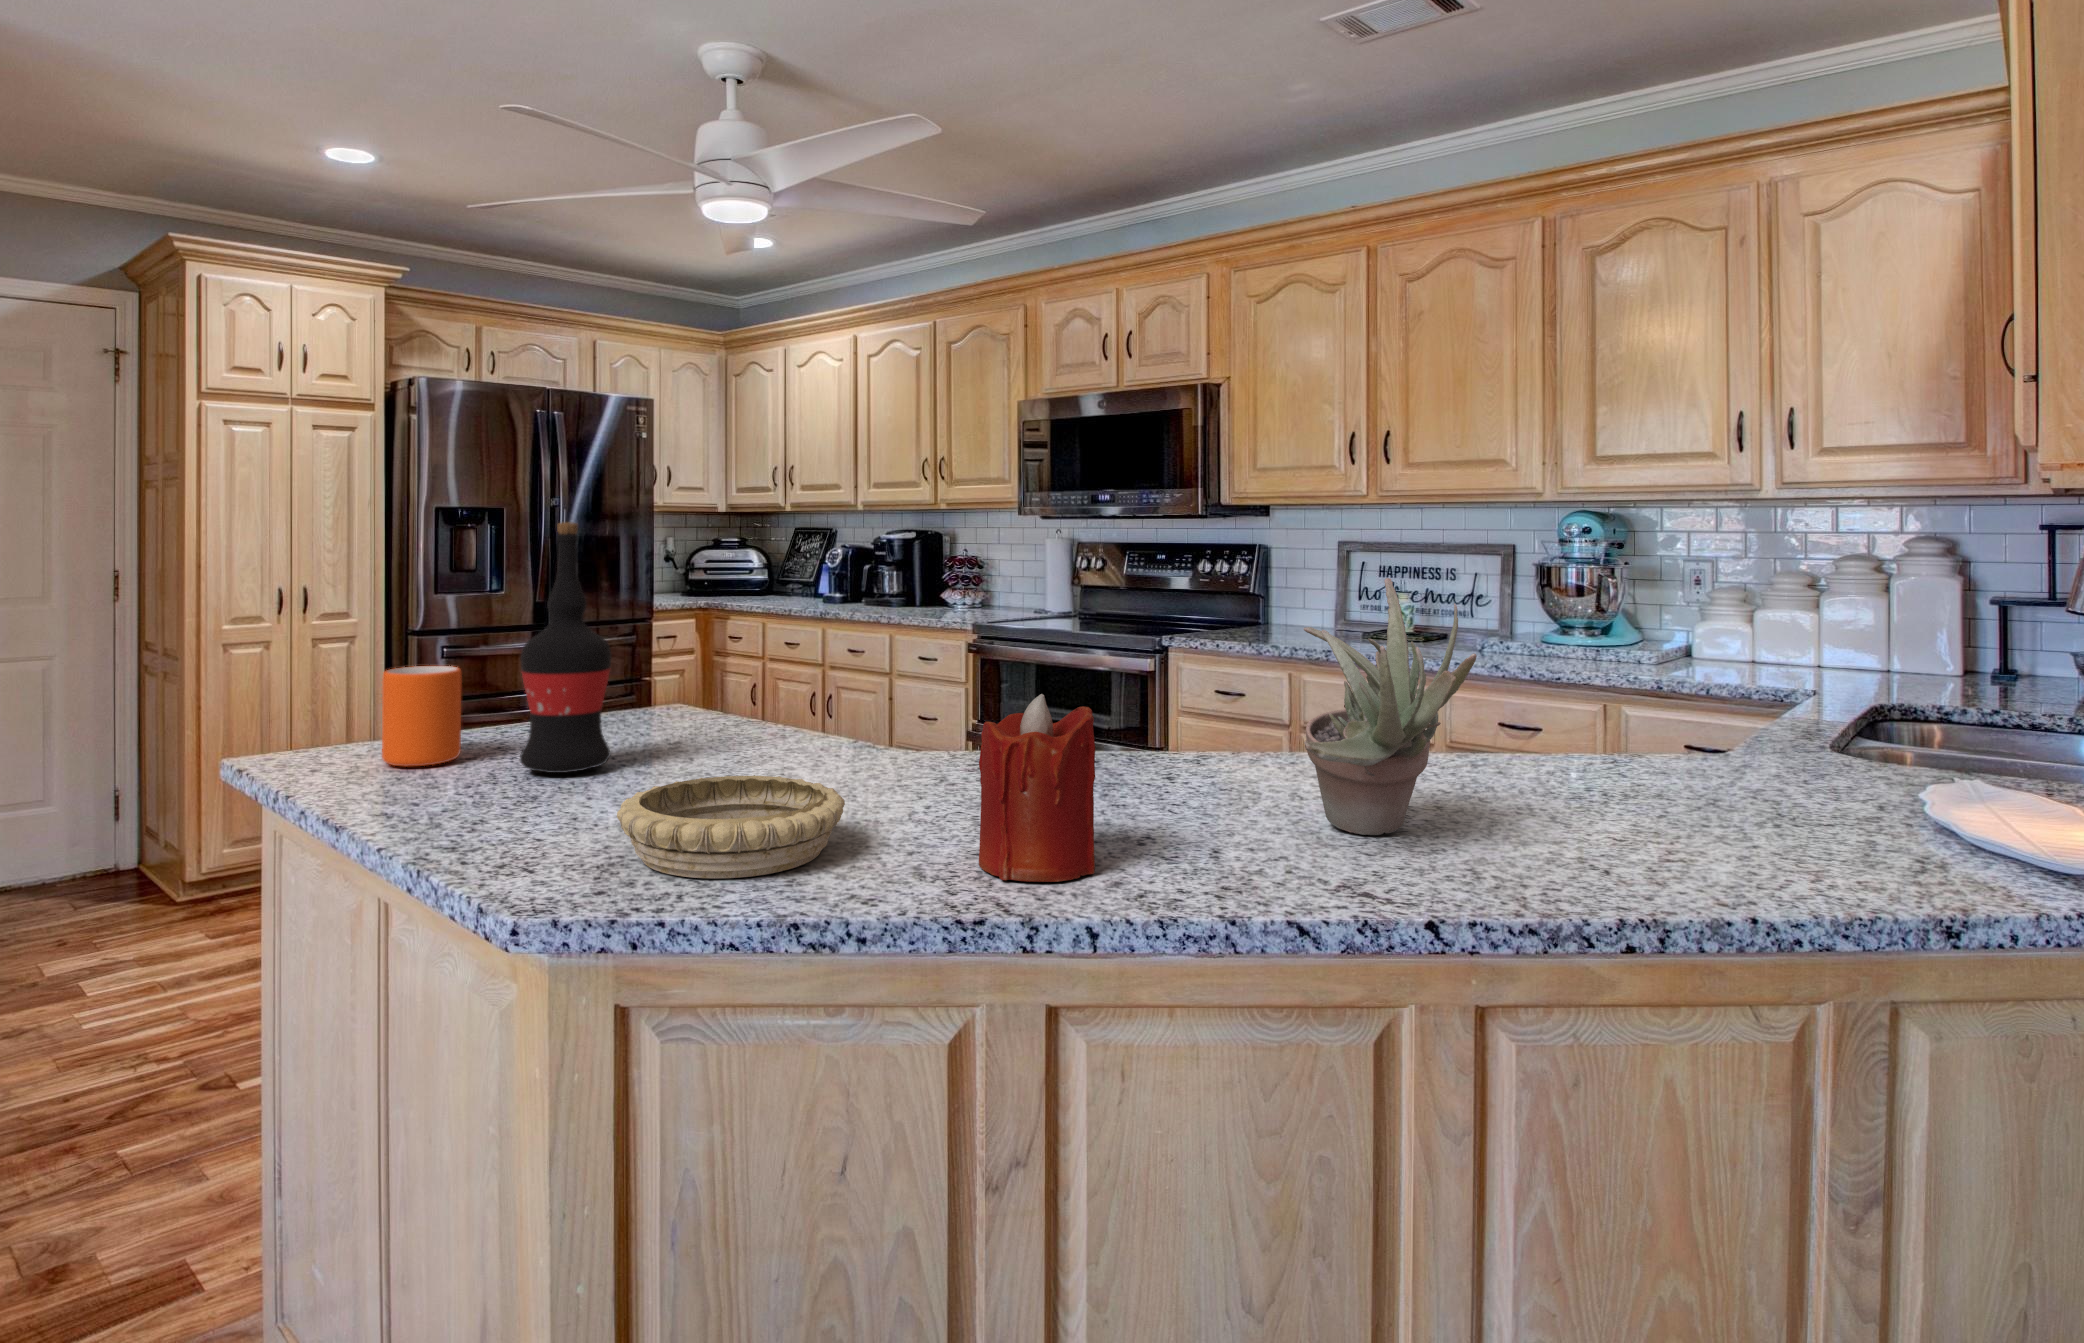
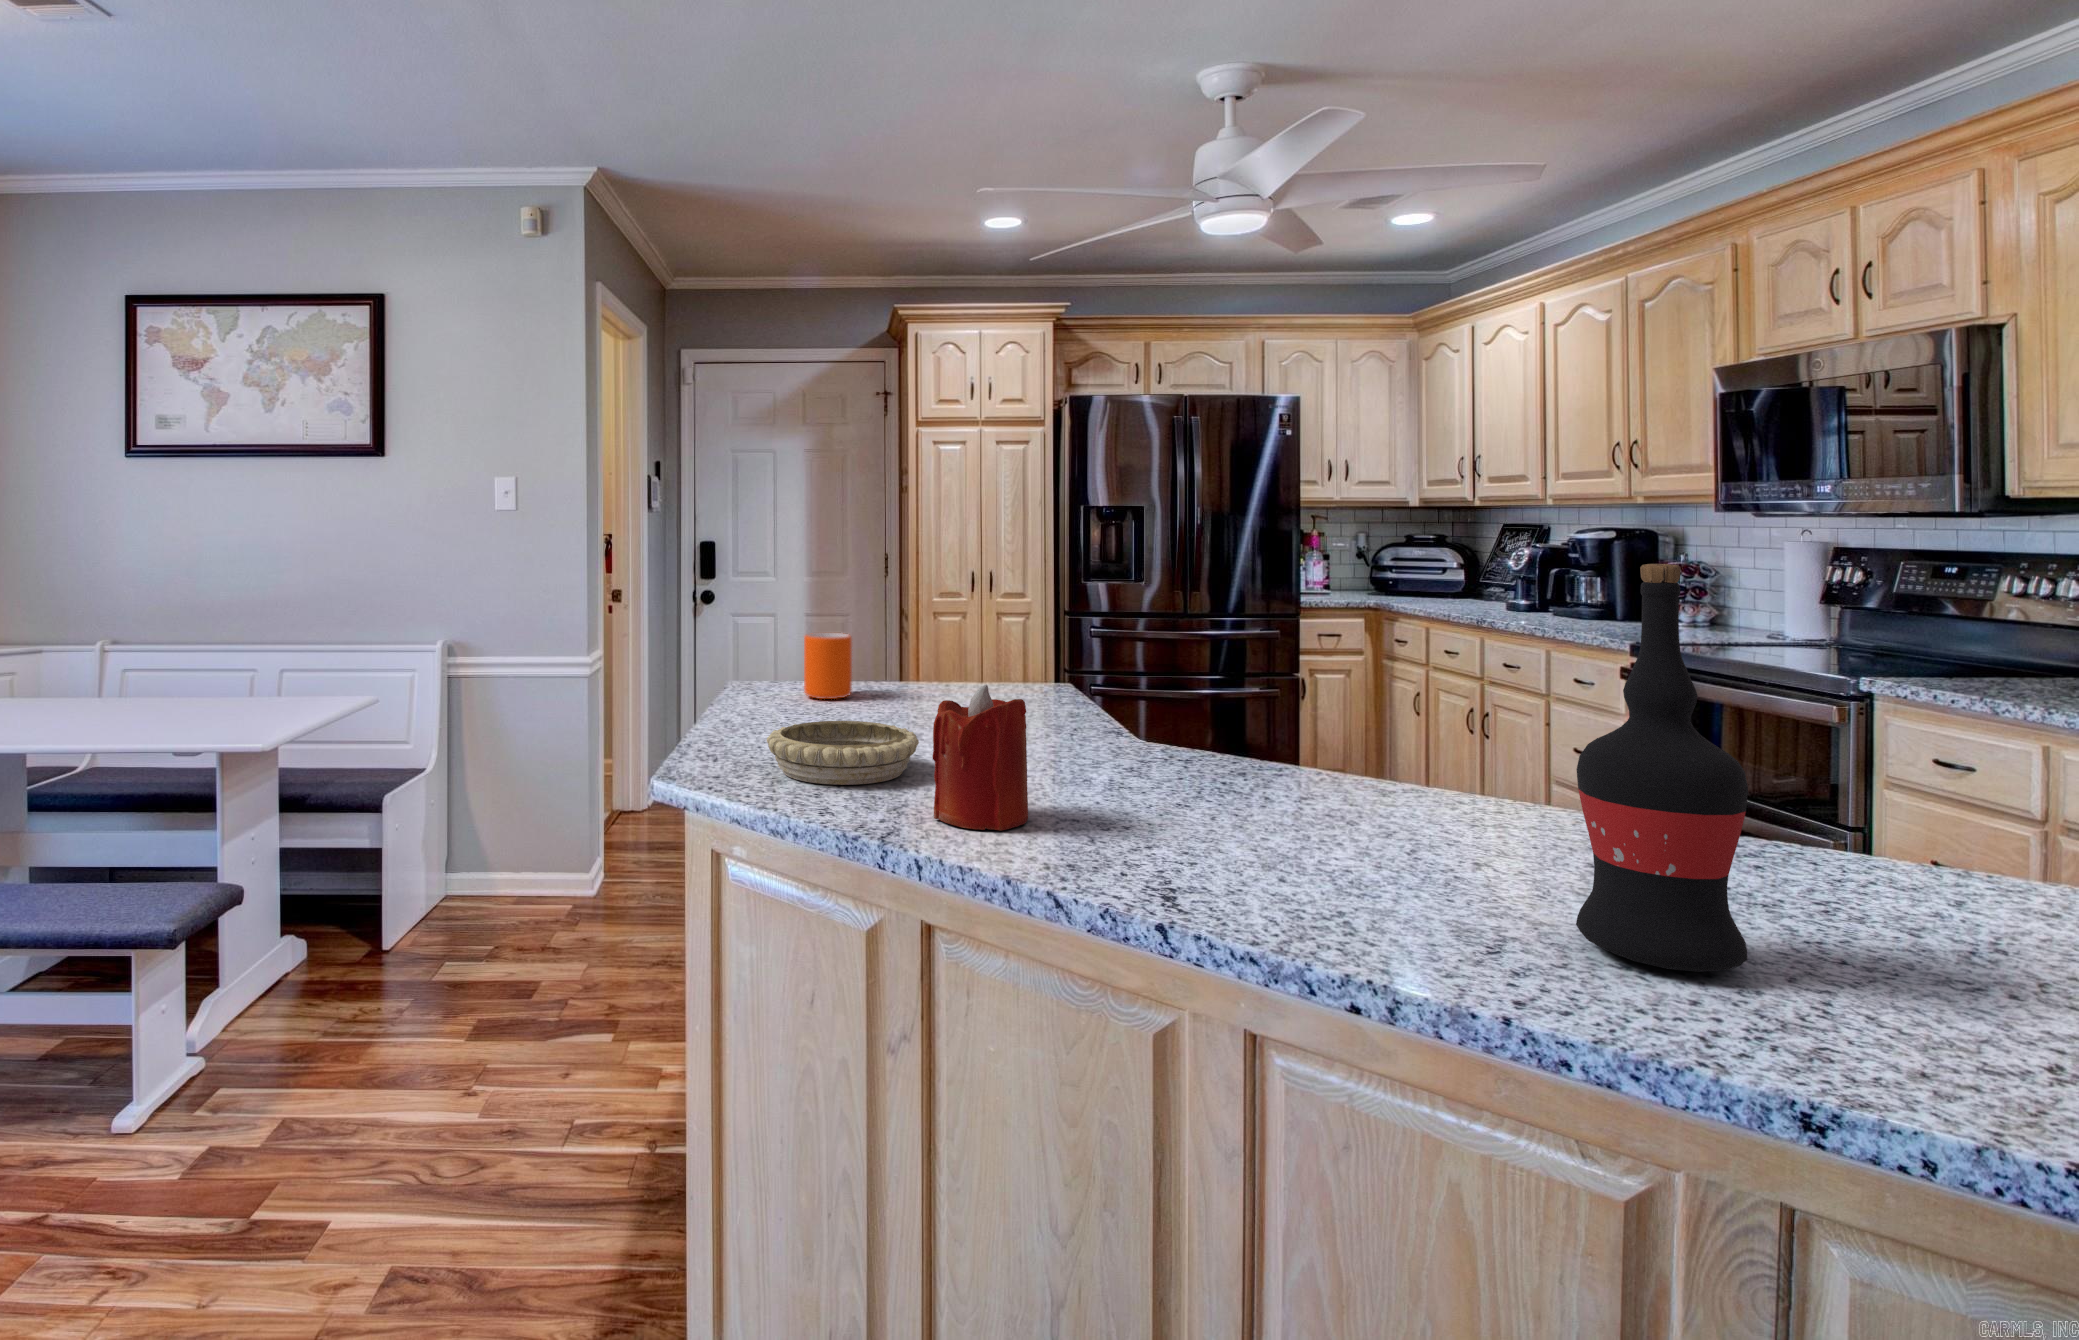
wine bottle: present [520,522,611,773] -> present [1576,564,1748,972]
succulent plant: present [1304,578,1477,835] -> none [1152,609,1423,873]

